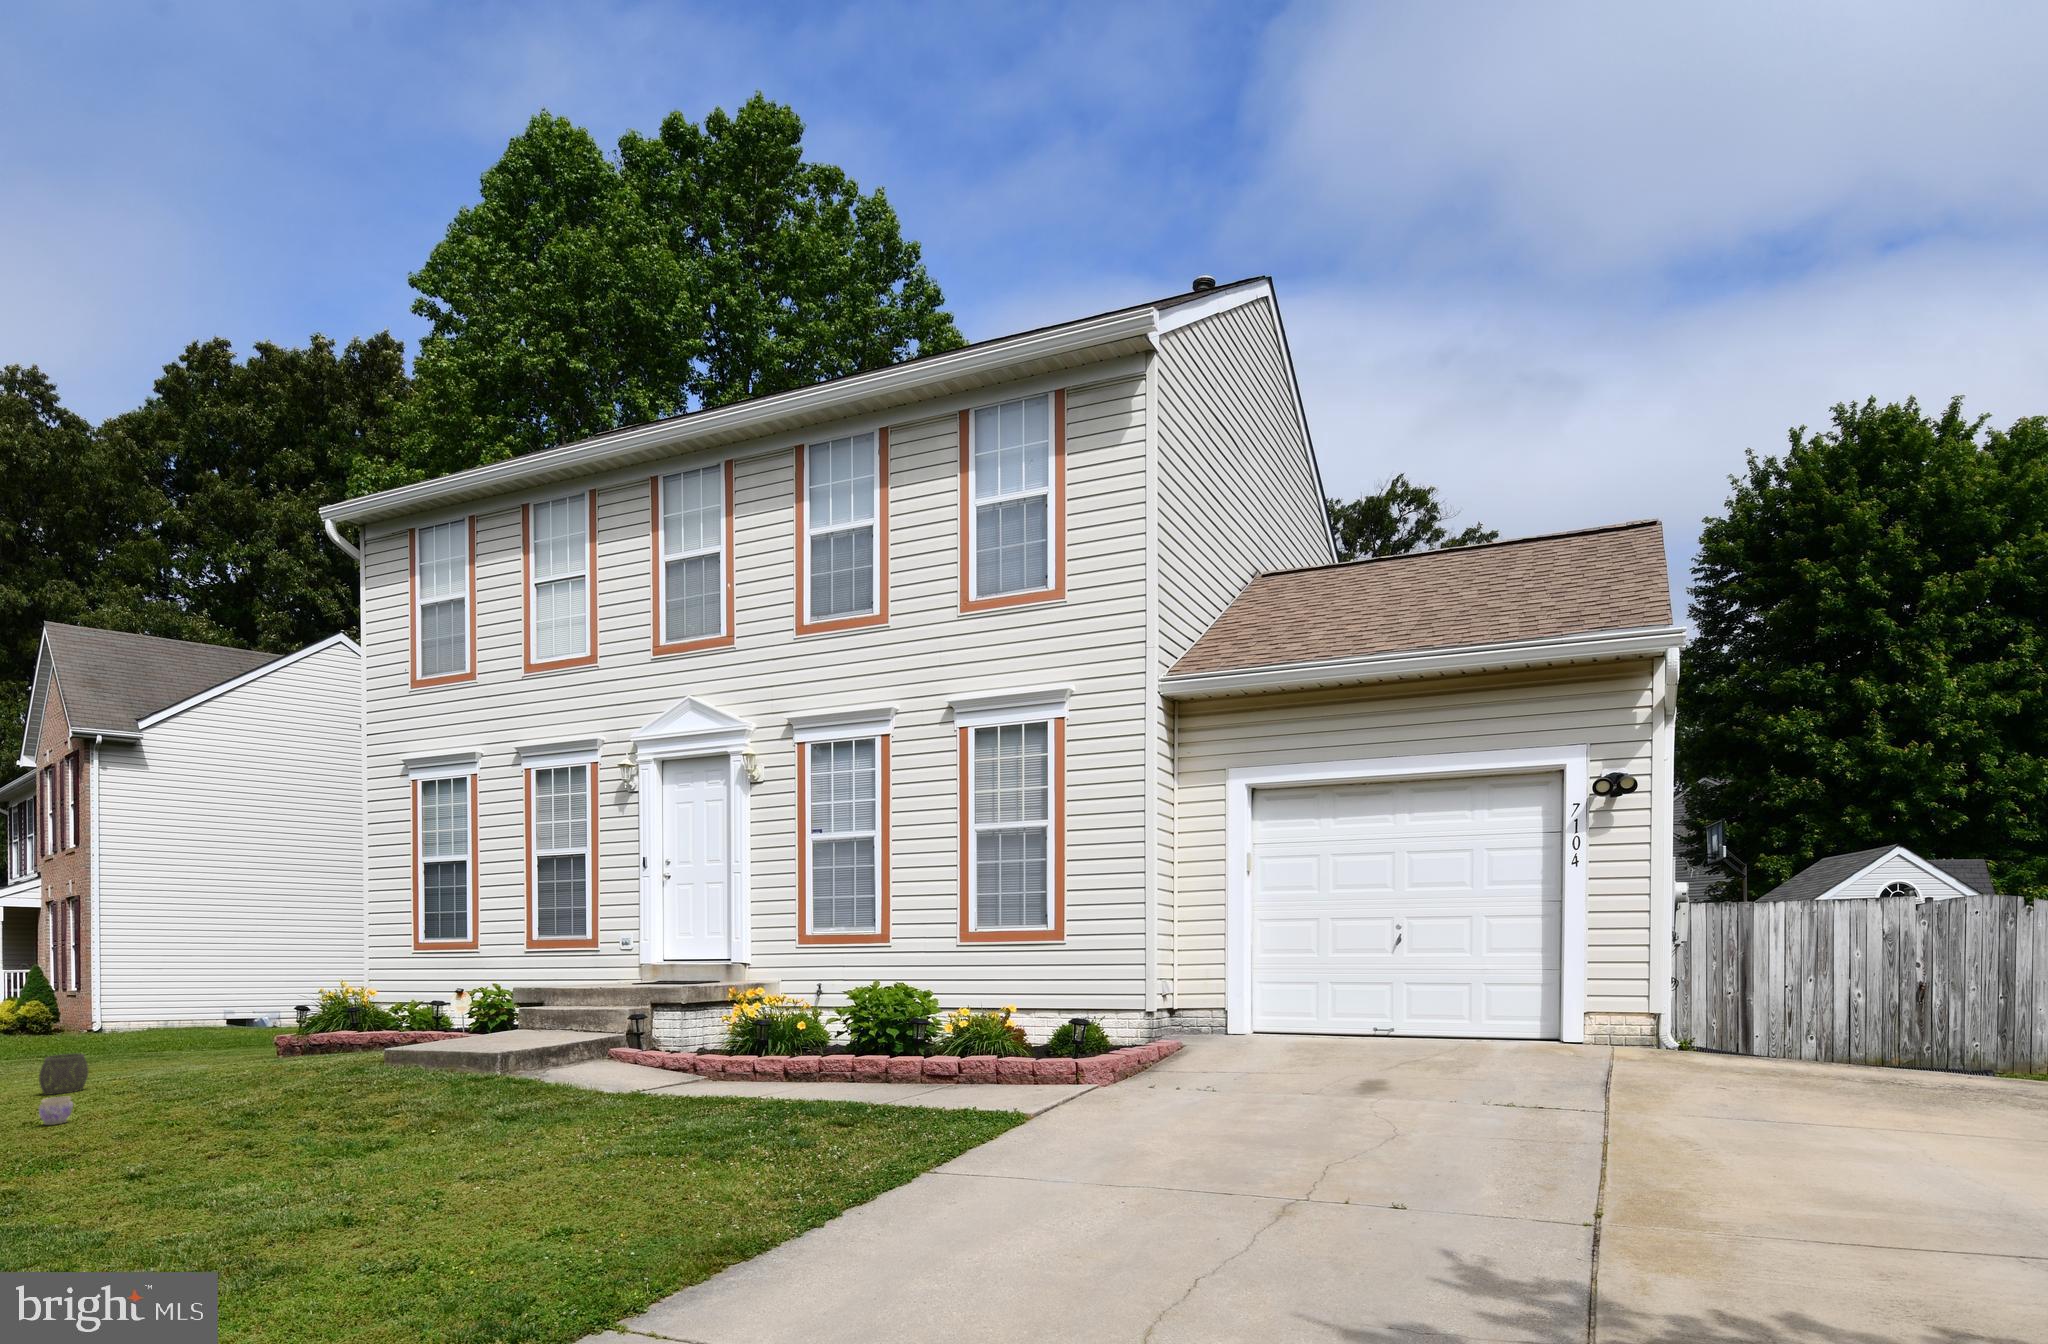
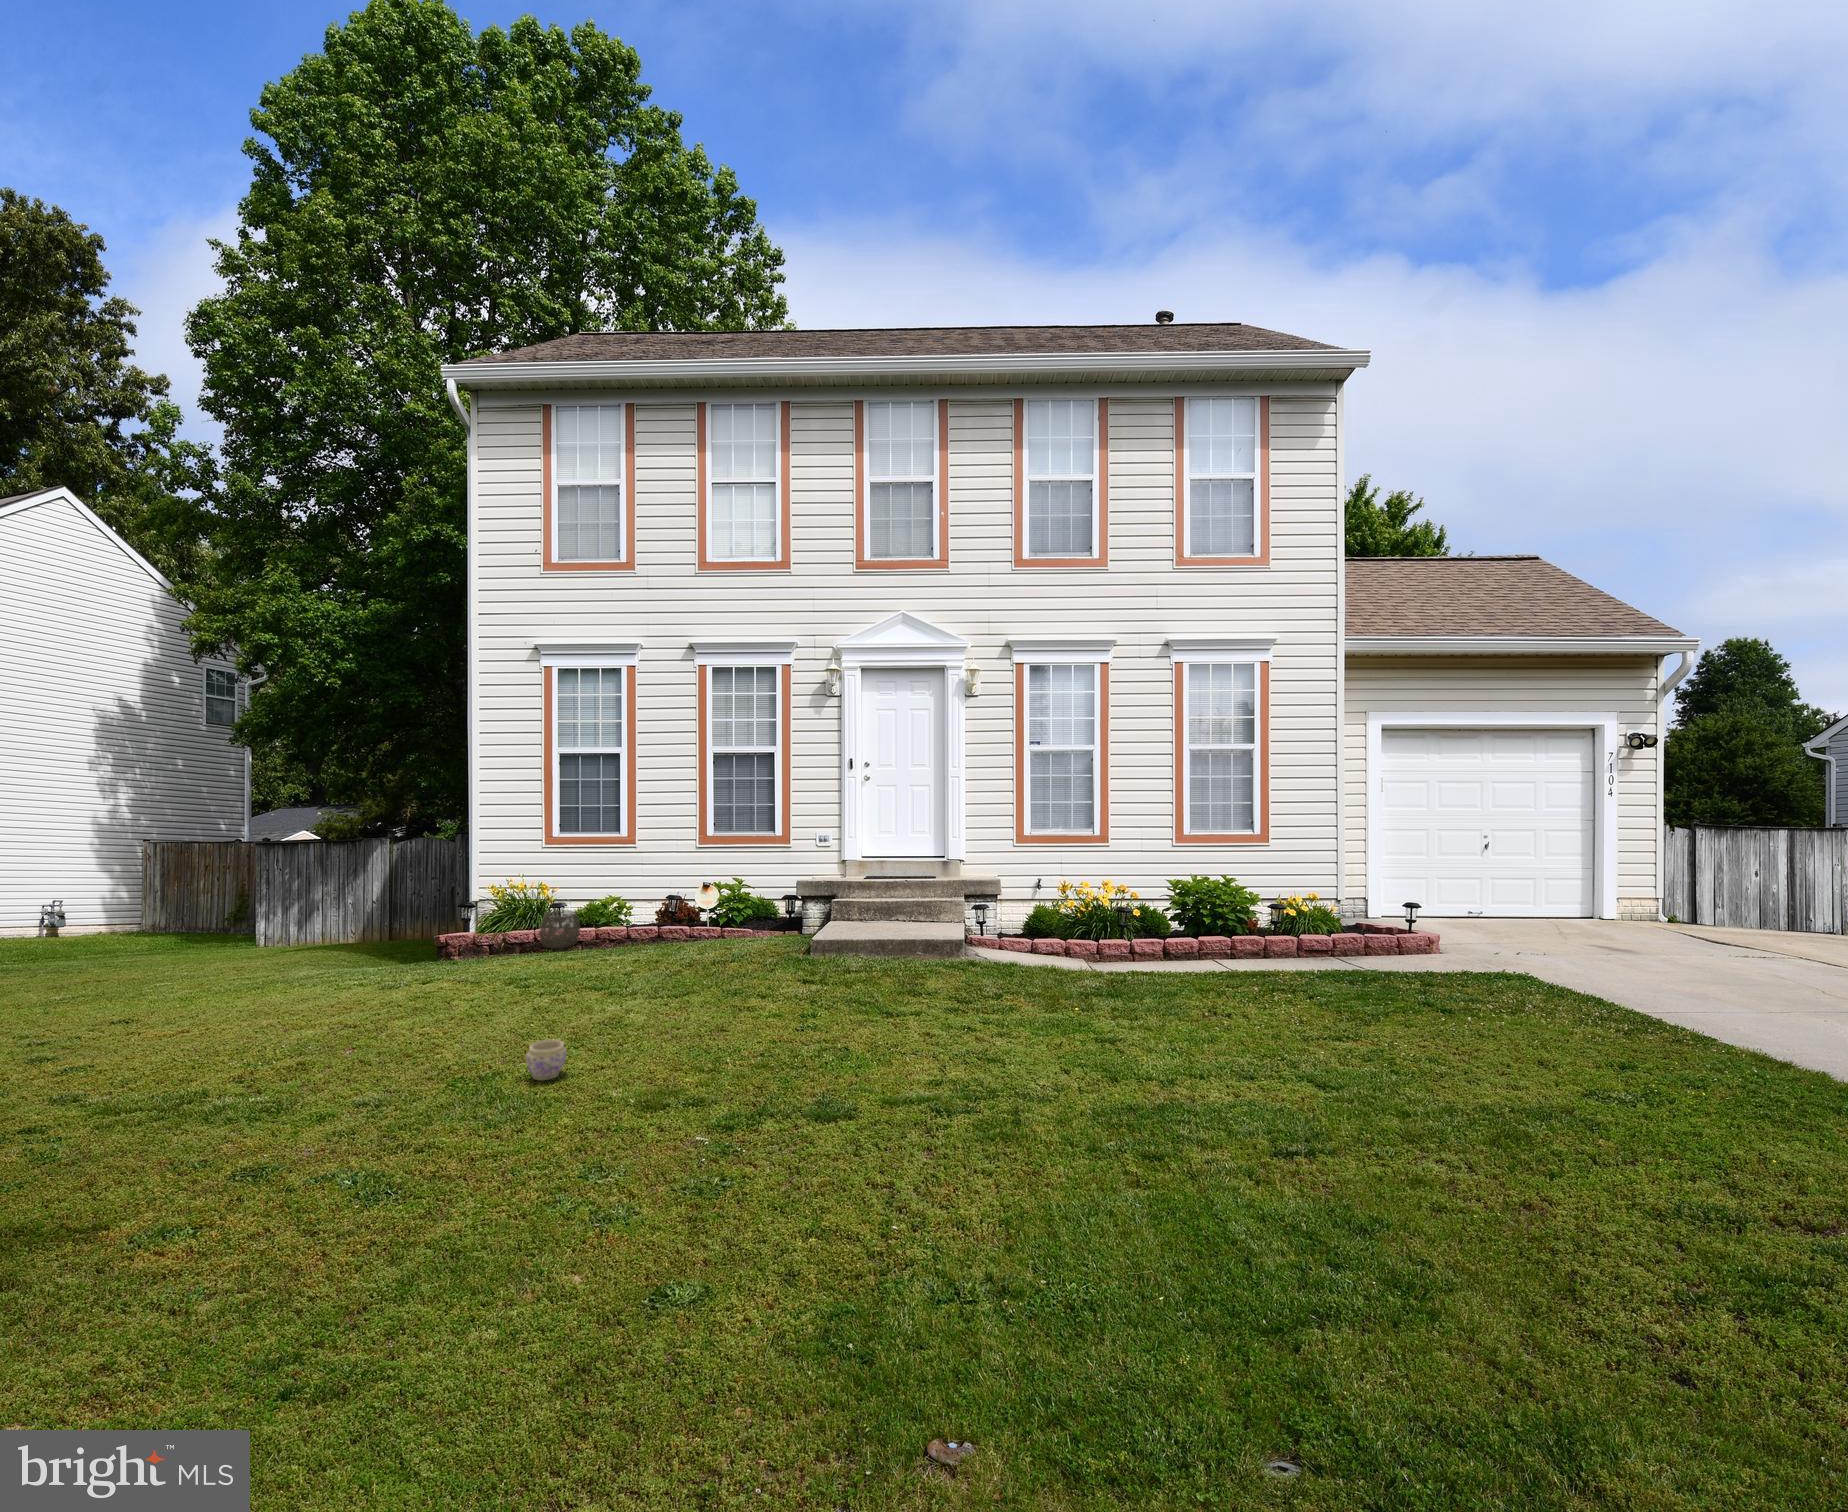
woven basket: present [39,1053,88,1095] -> present [540,910,580,949]

